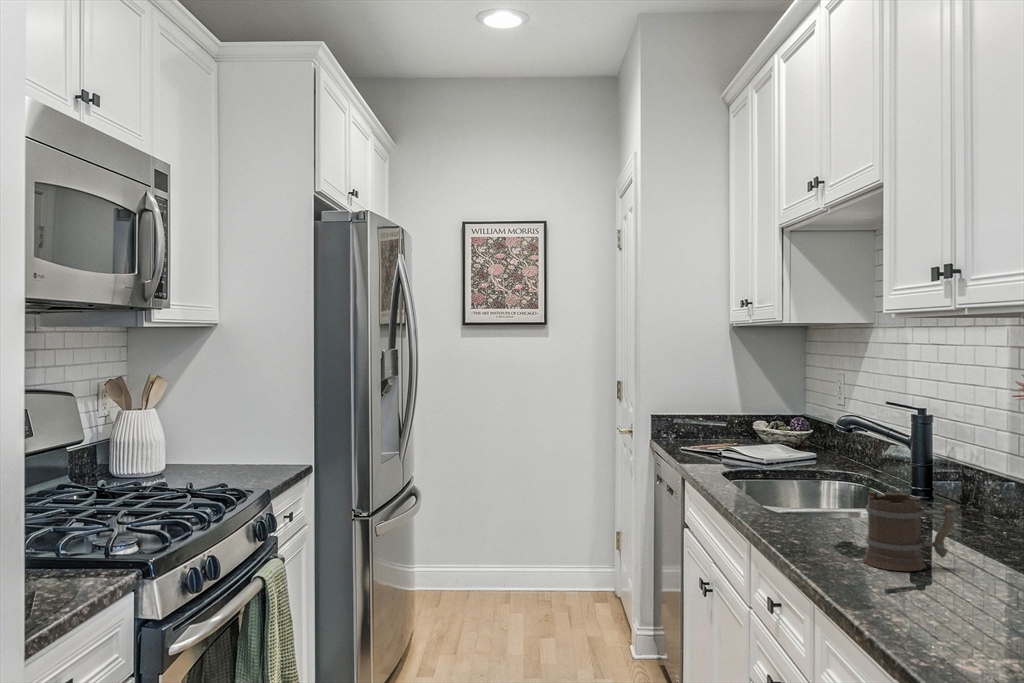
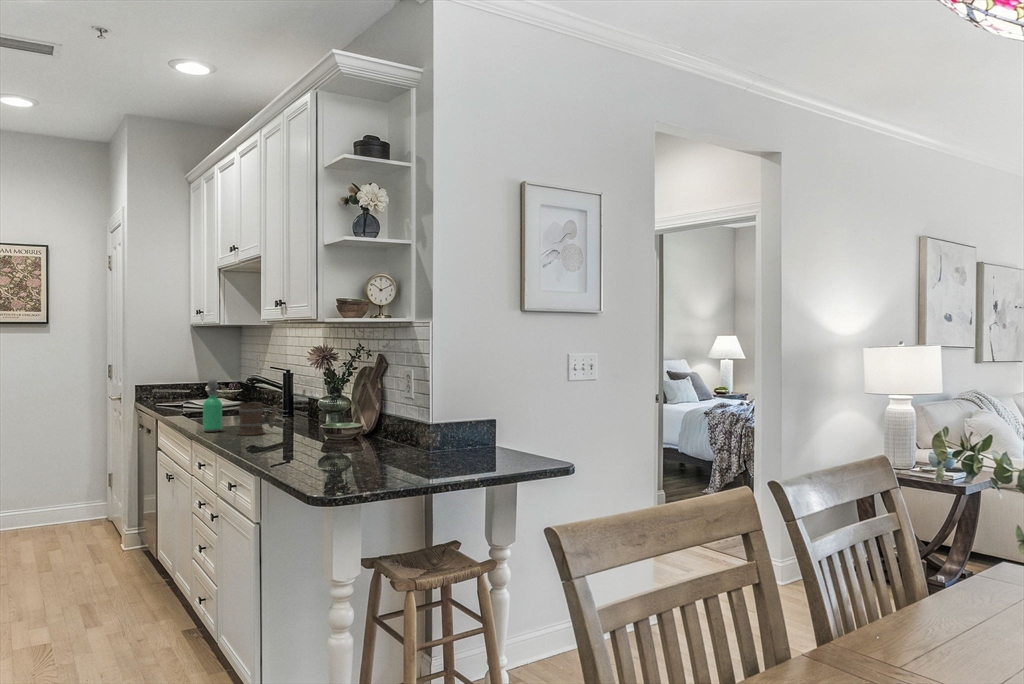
soap dispenser: none [786,436,825,546] -> present [203,379,222,432]

